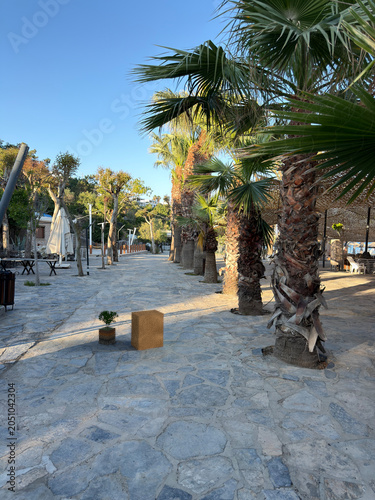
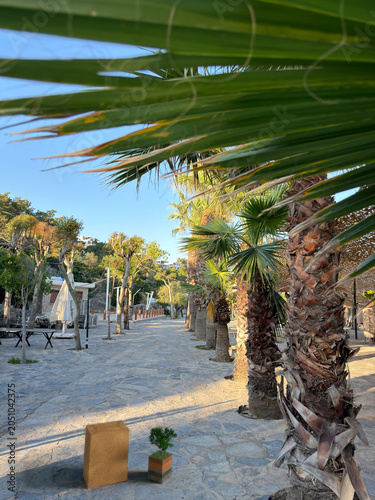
potted tree: present [98,311,119,345] -> present [148,427,177,483]

